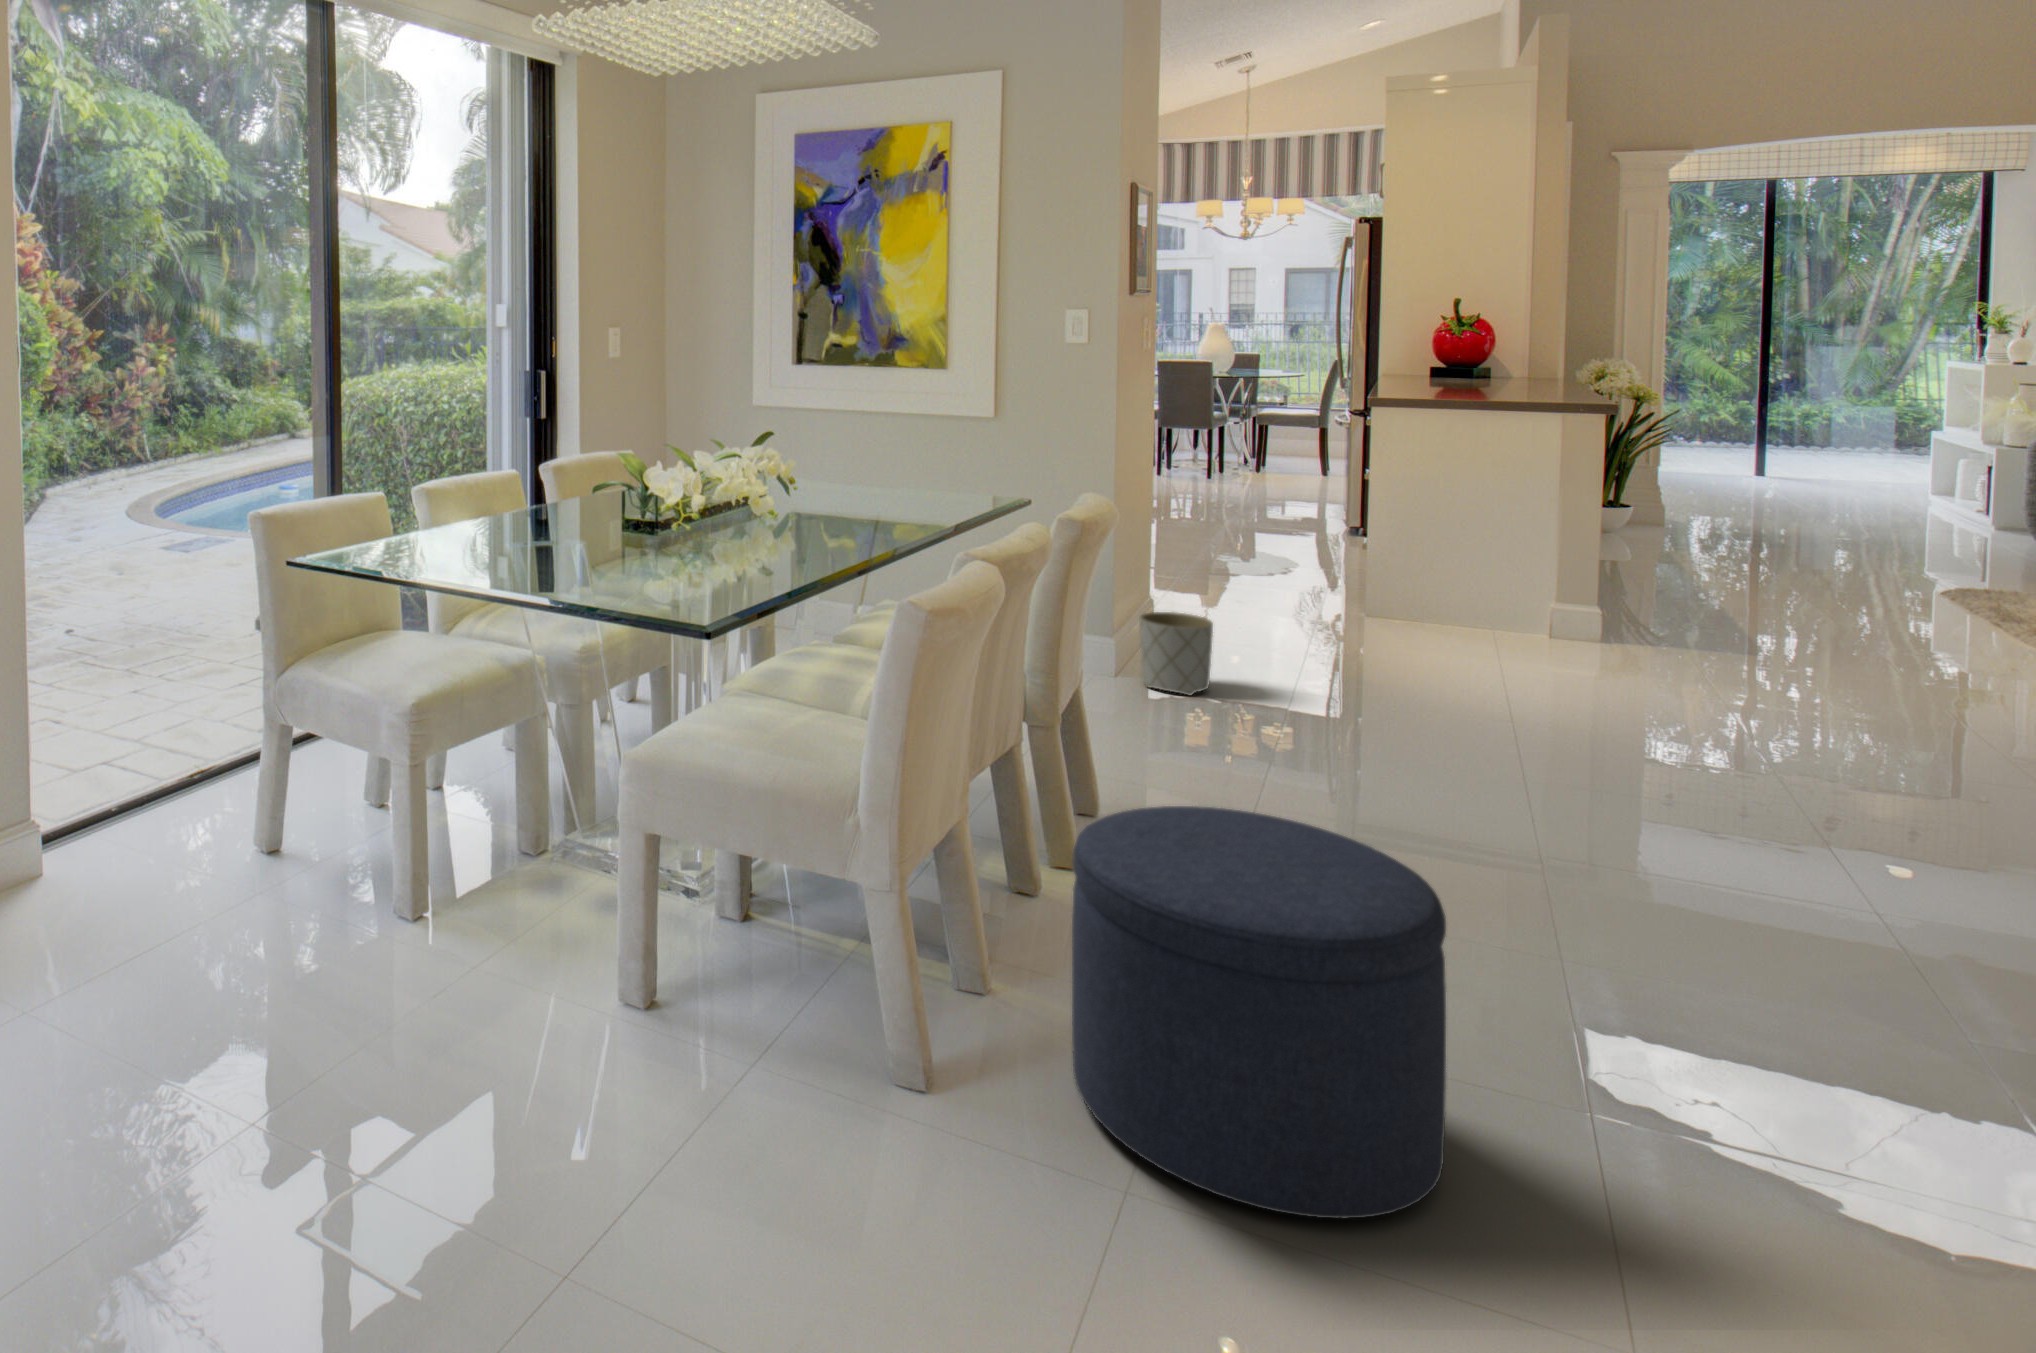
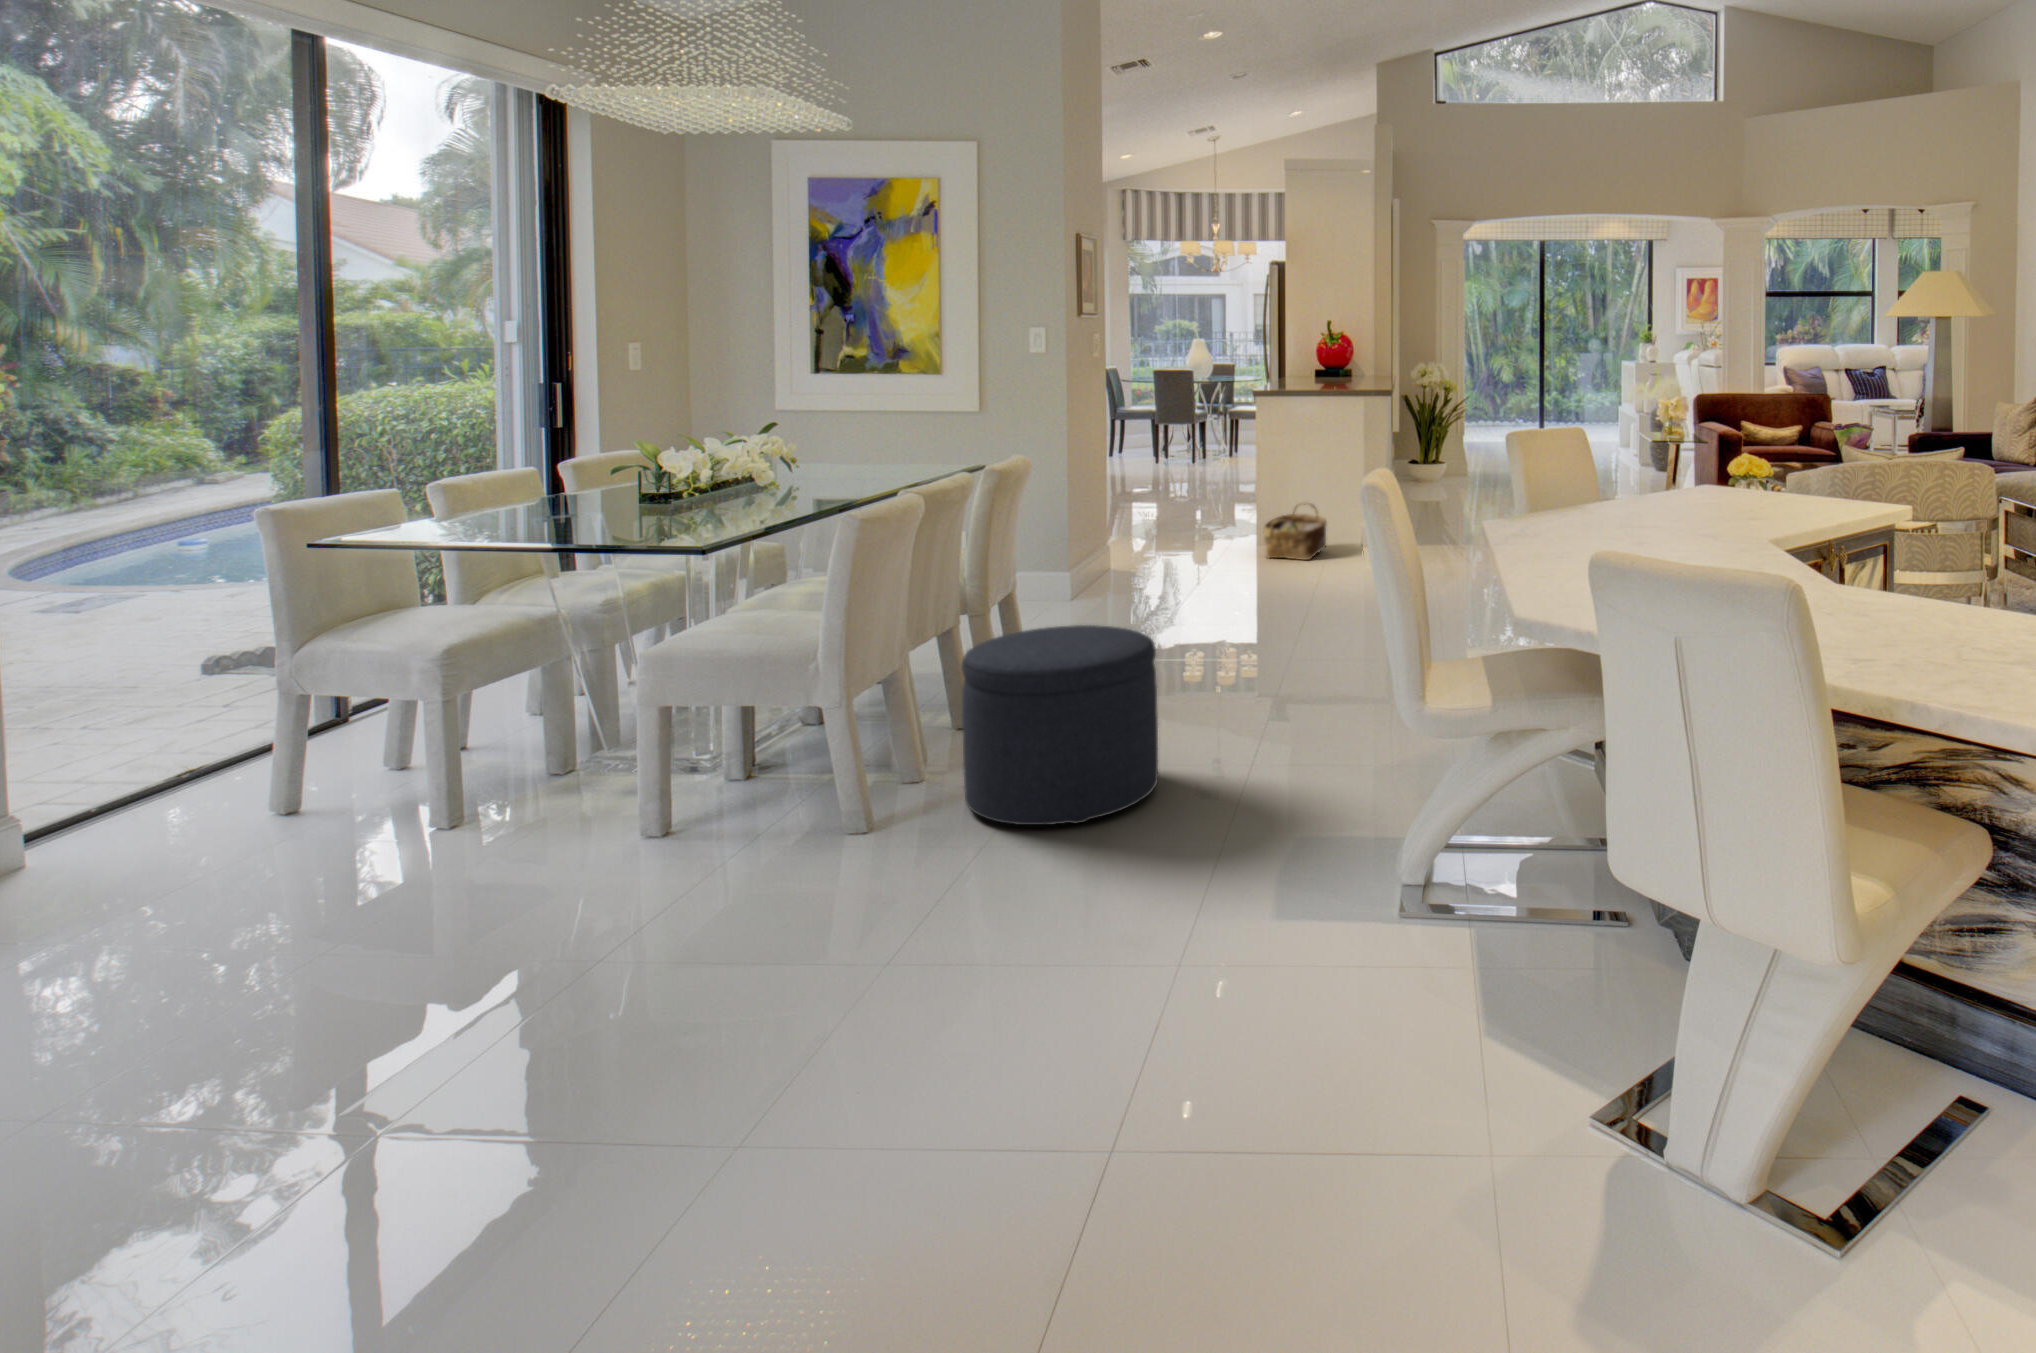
woven basket: none [1392,567,1502,657] -> present [1263,503,1327,560]
planter: present [1139,612,1213,695] -> none [1085,547,1134,604]

